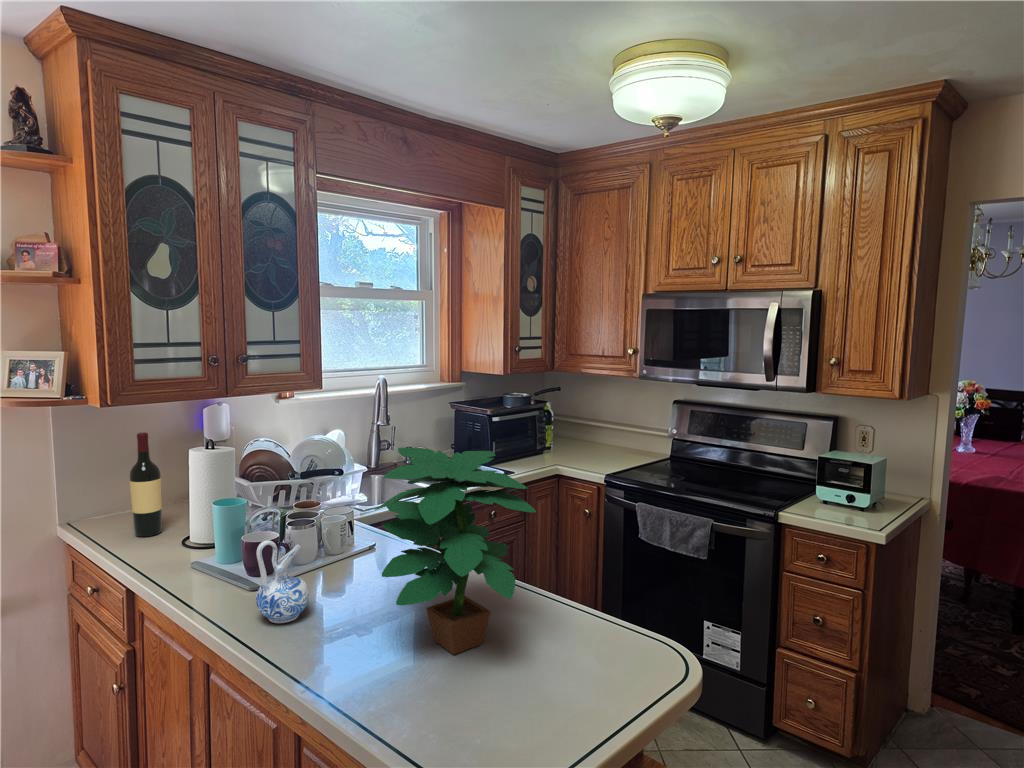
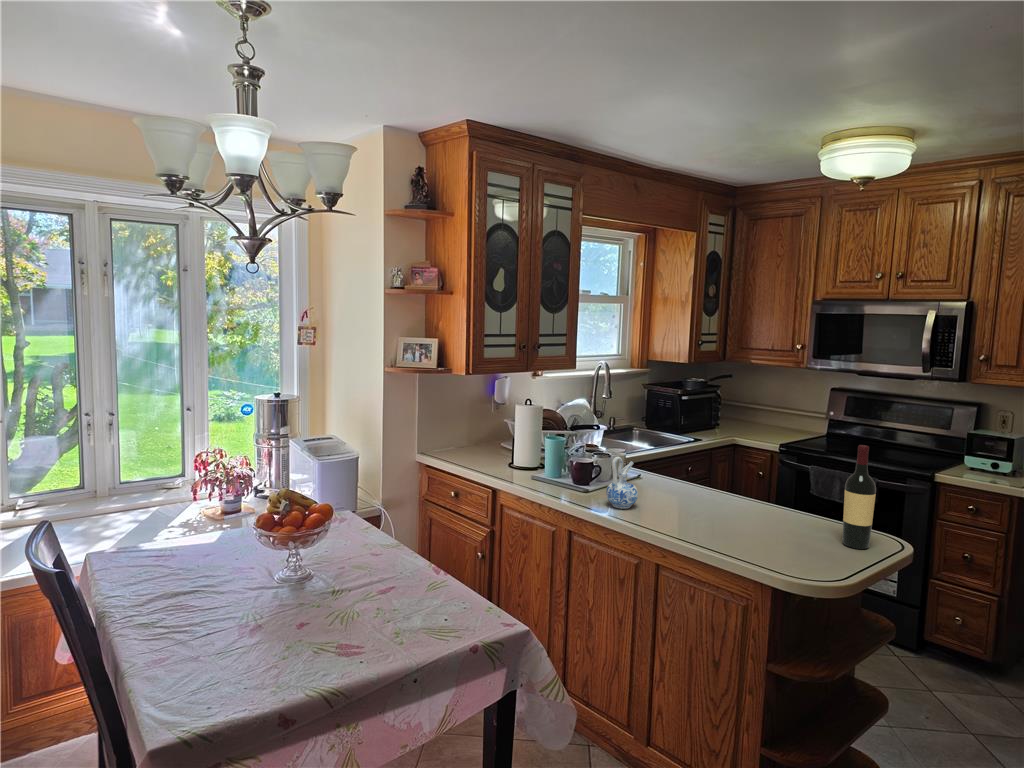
wine bottle: present [129,432,162,537] -> present [842,445,876,549]
potted plant: present [375,448,536,655] -> none [687,402,805,528]

